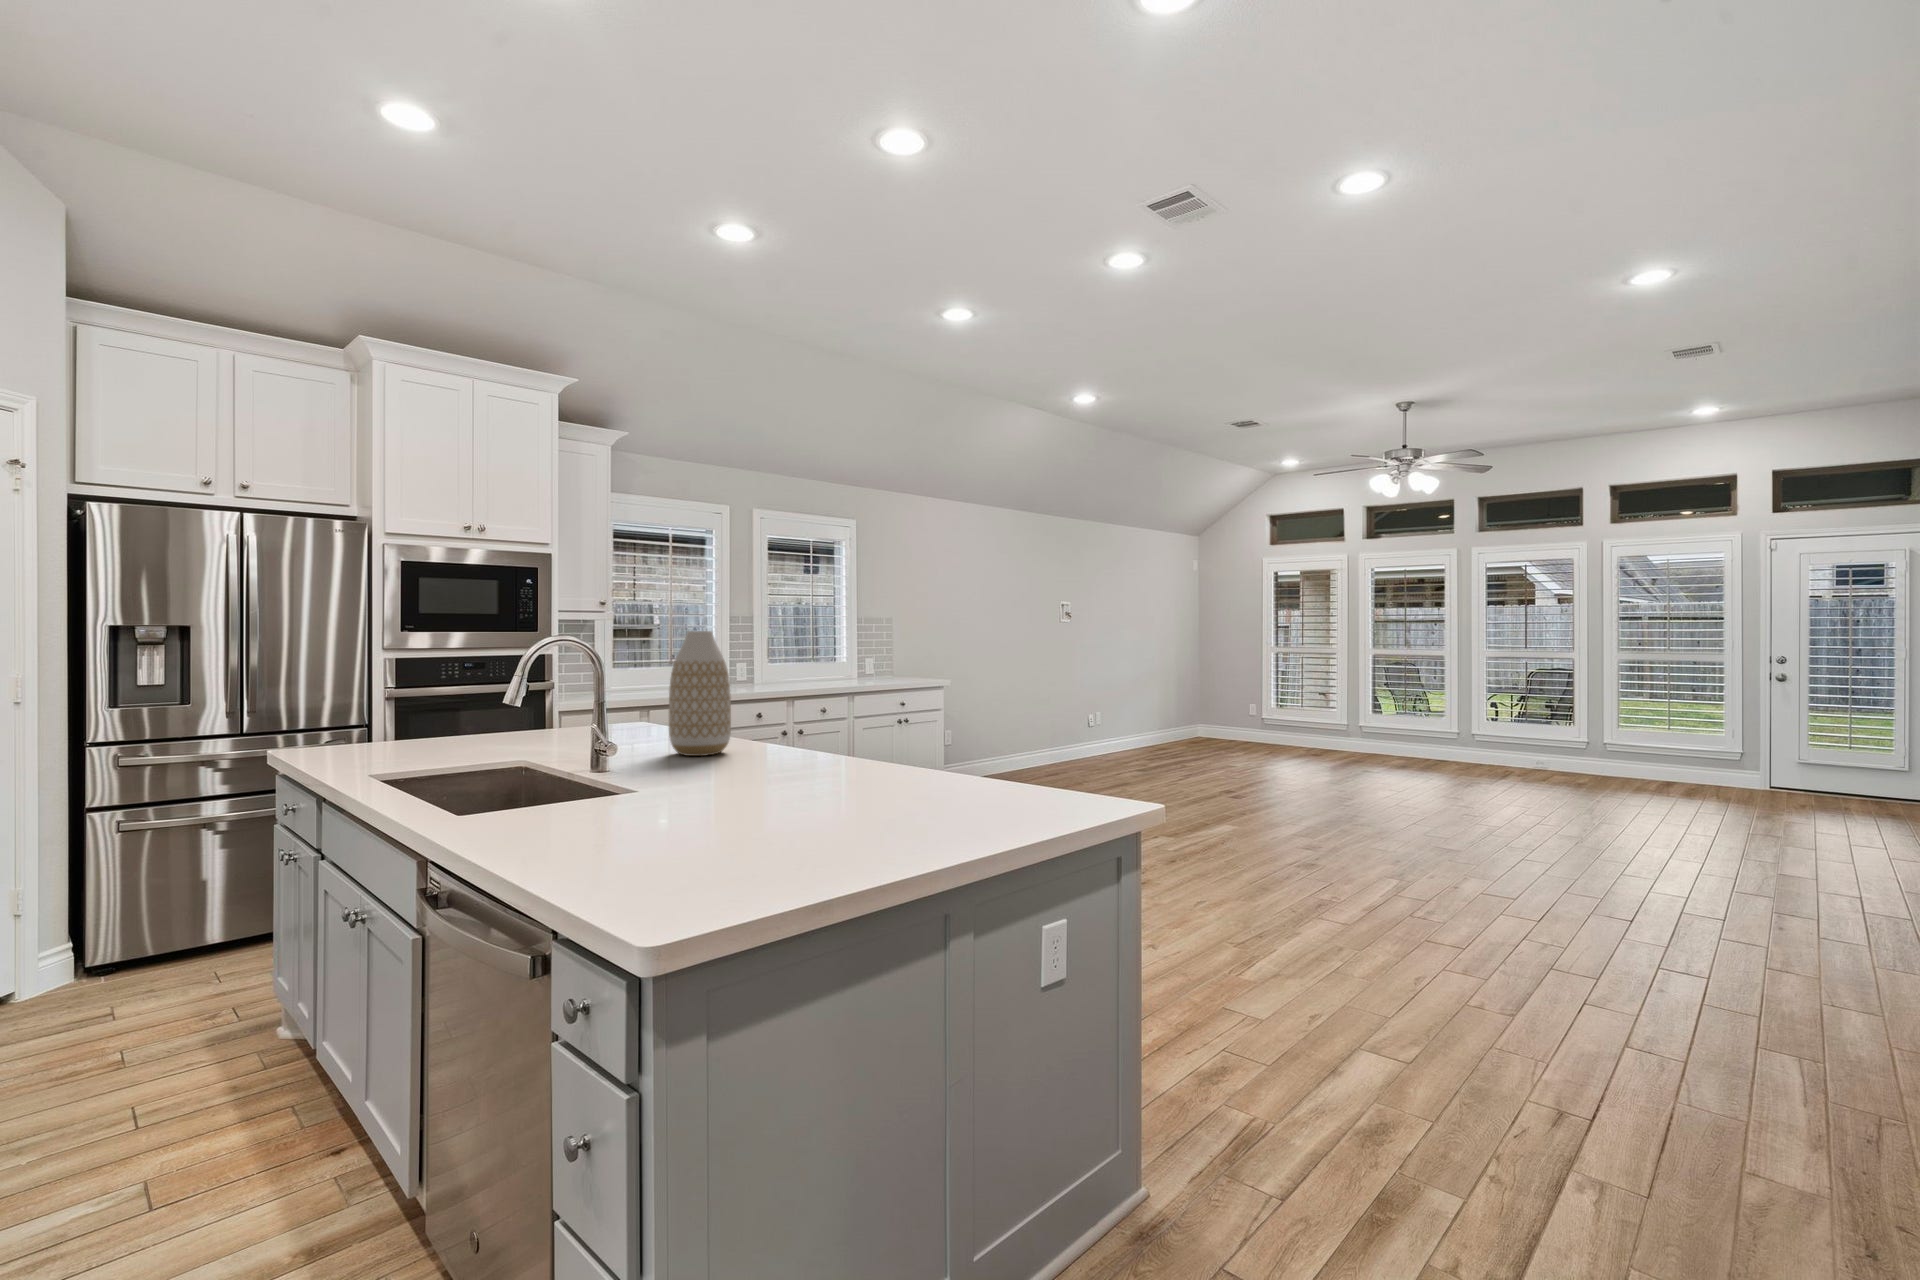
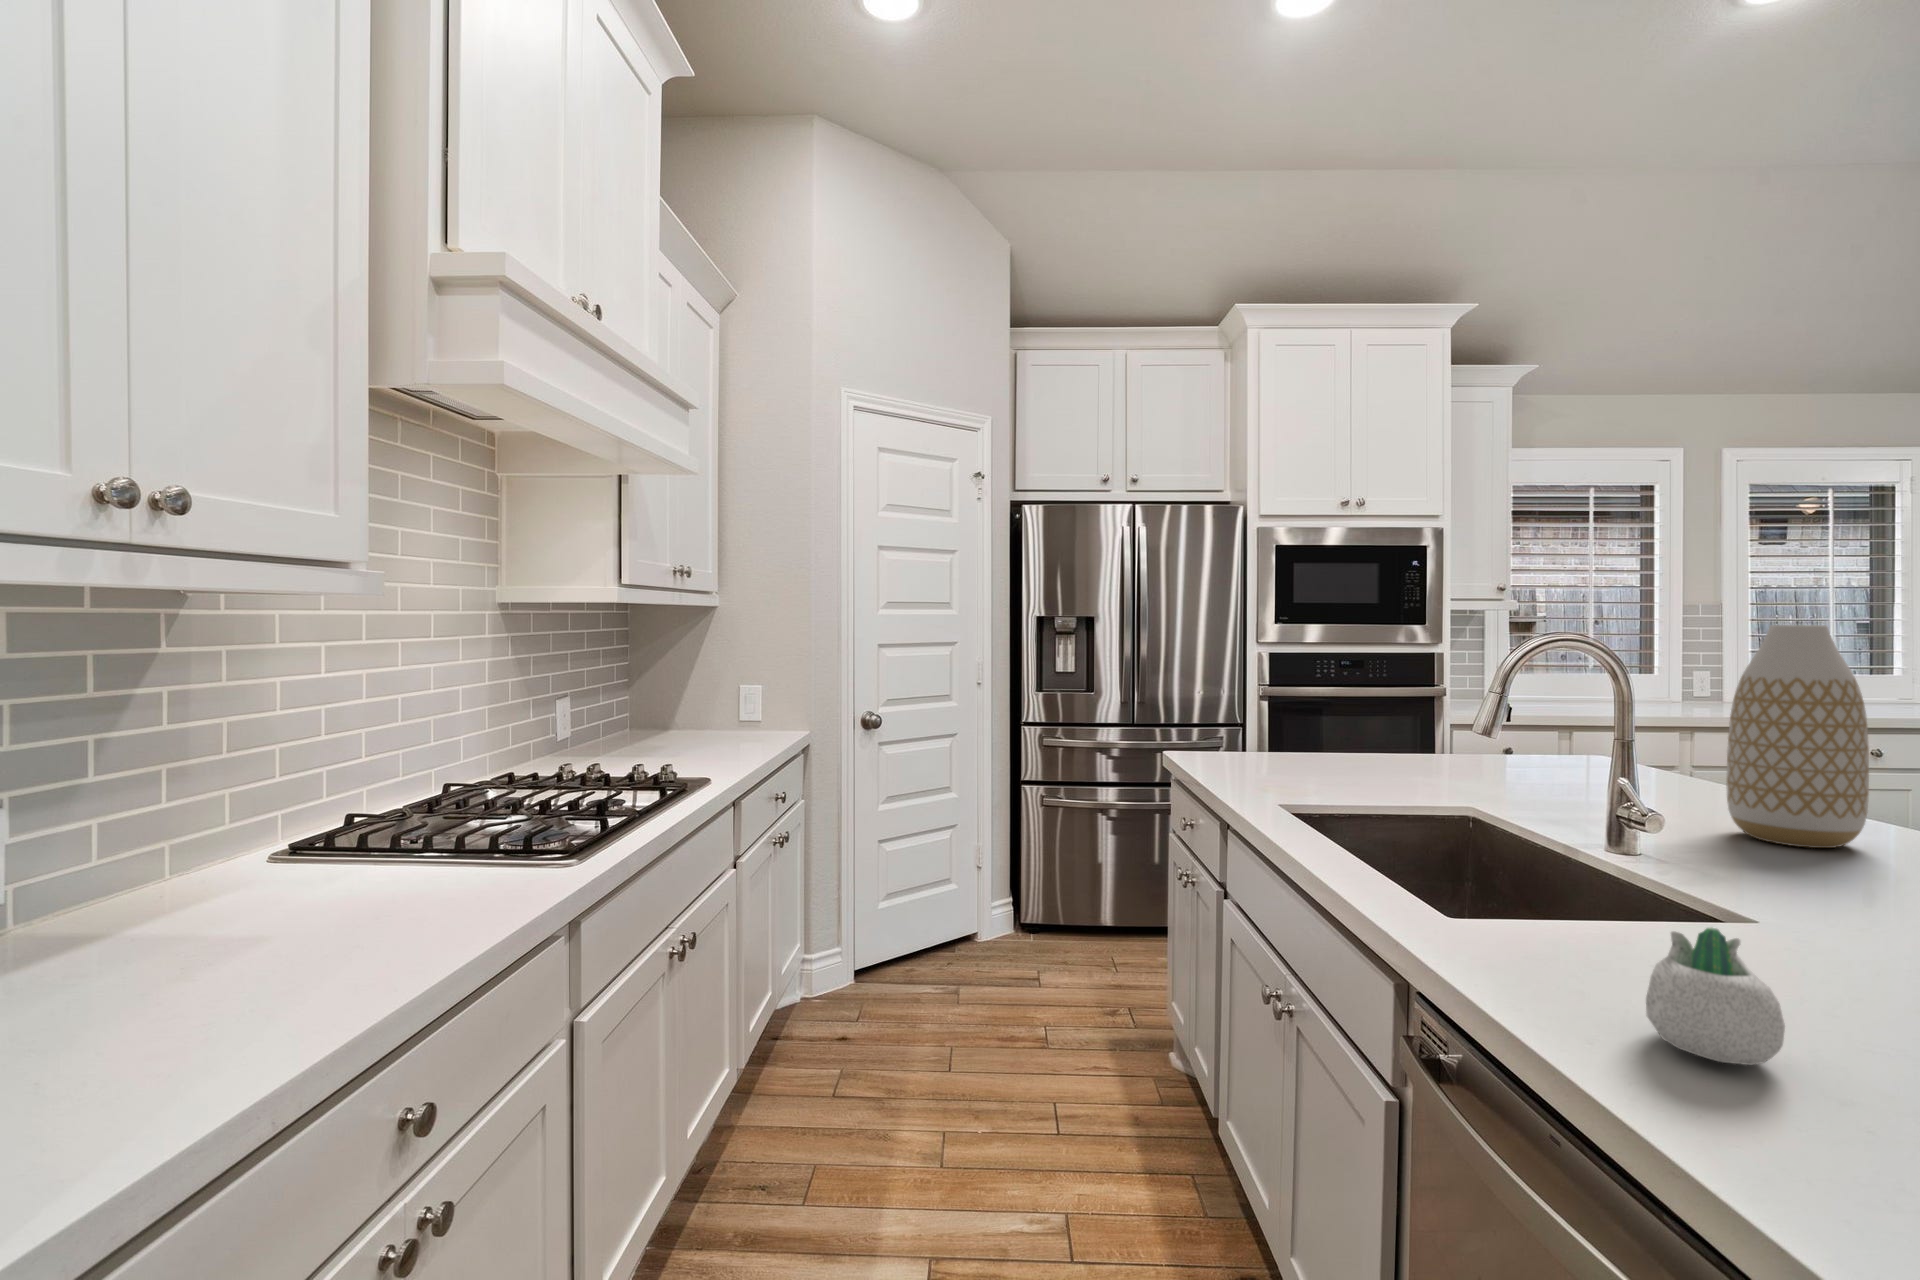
succulent planter: none [528,781,586,844] -> present [1646,928,1785,1065]

